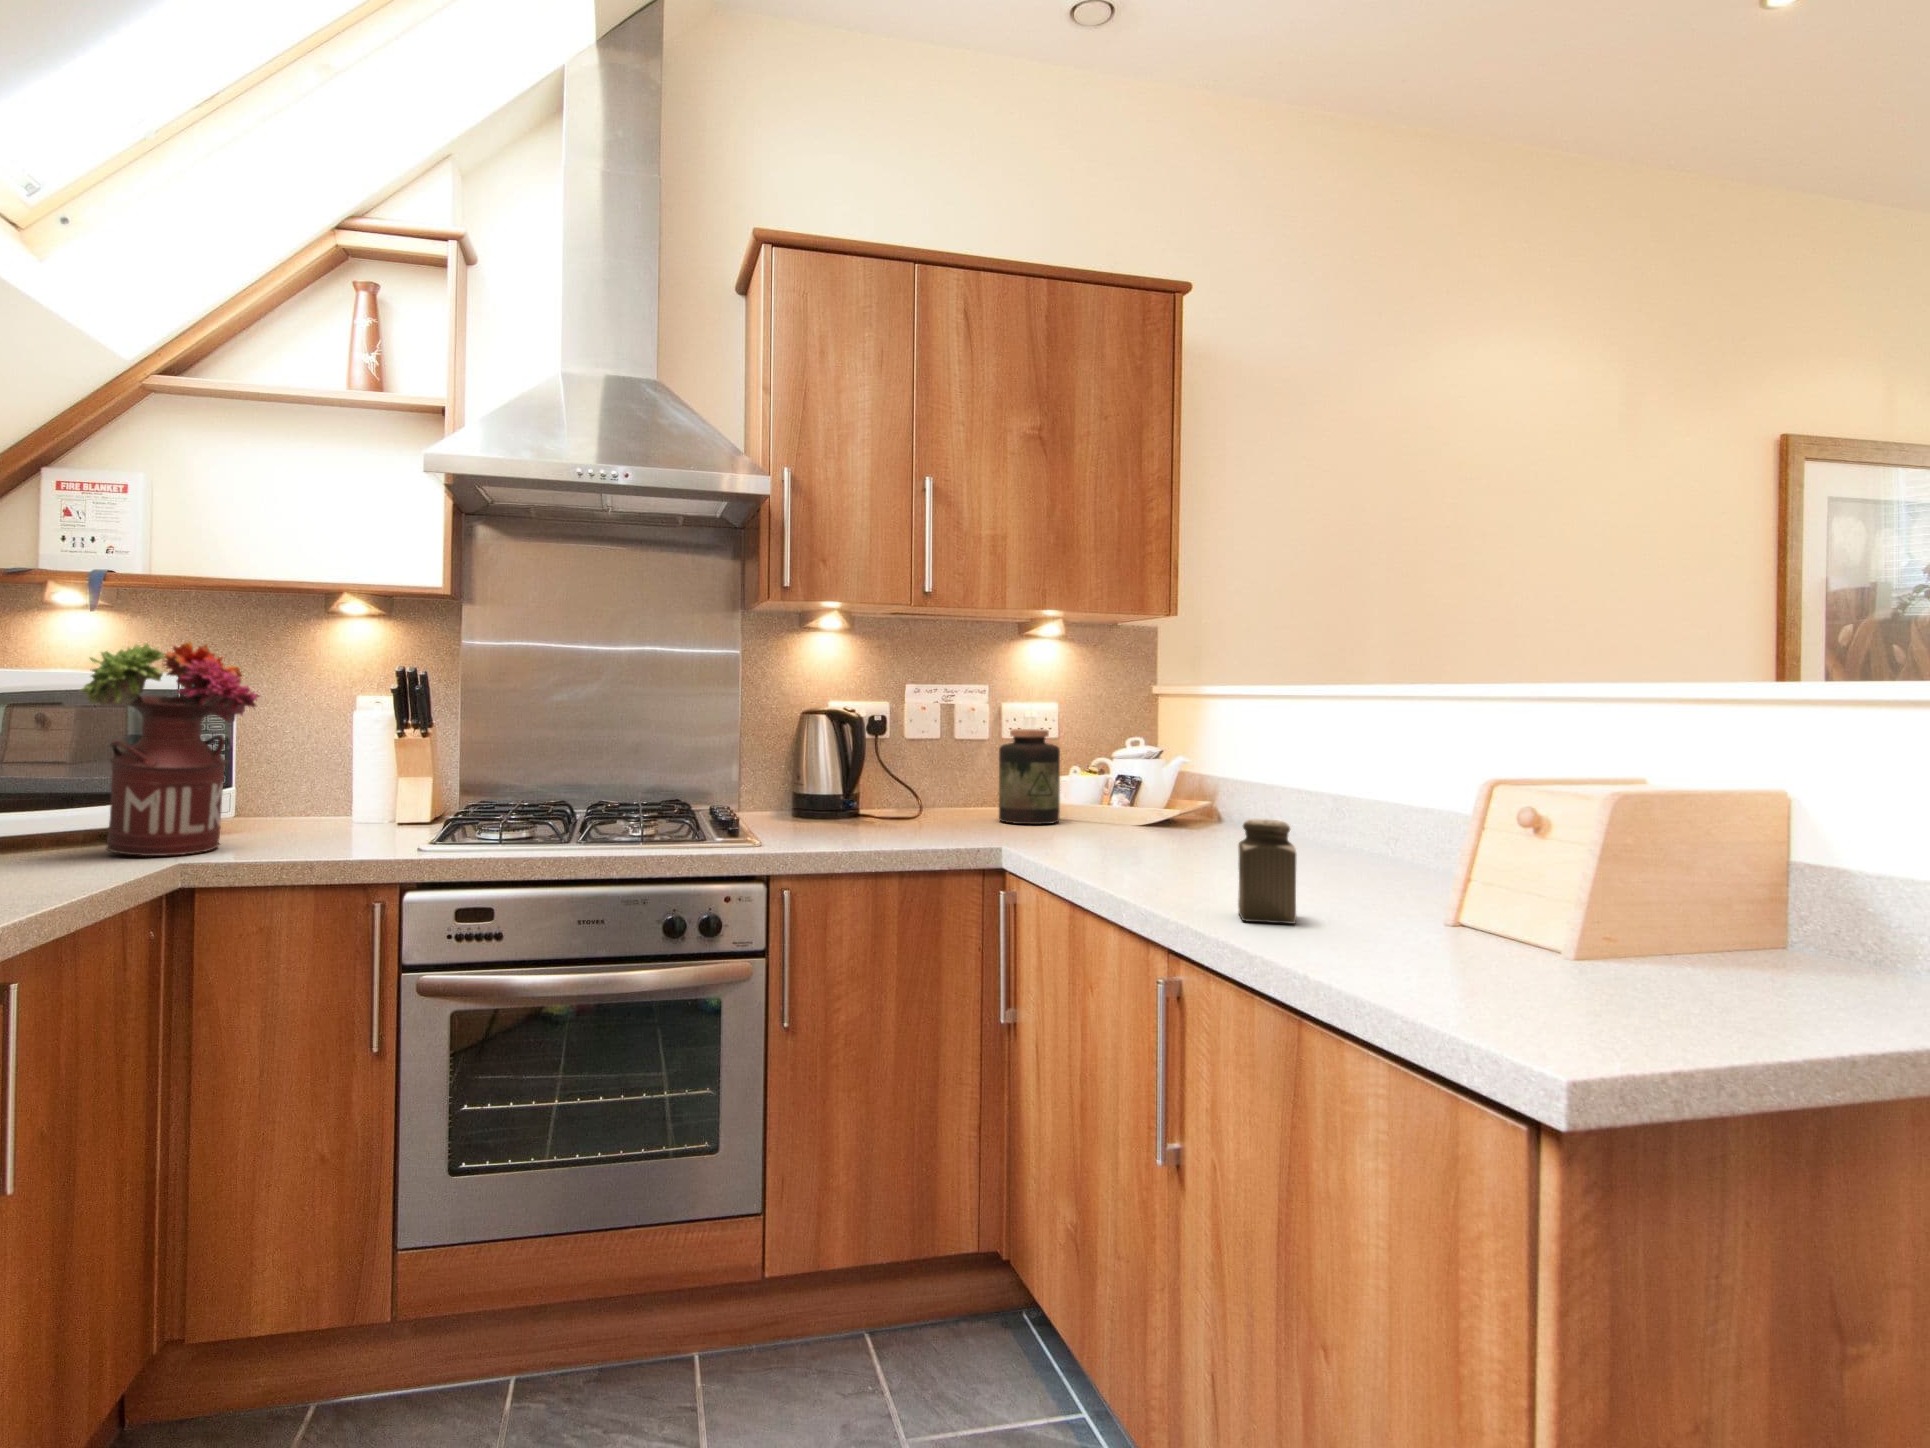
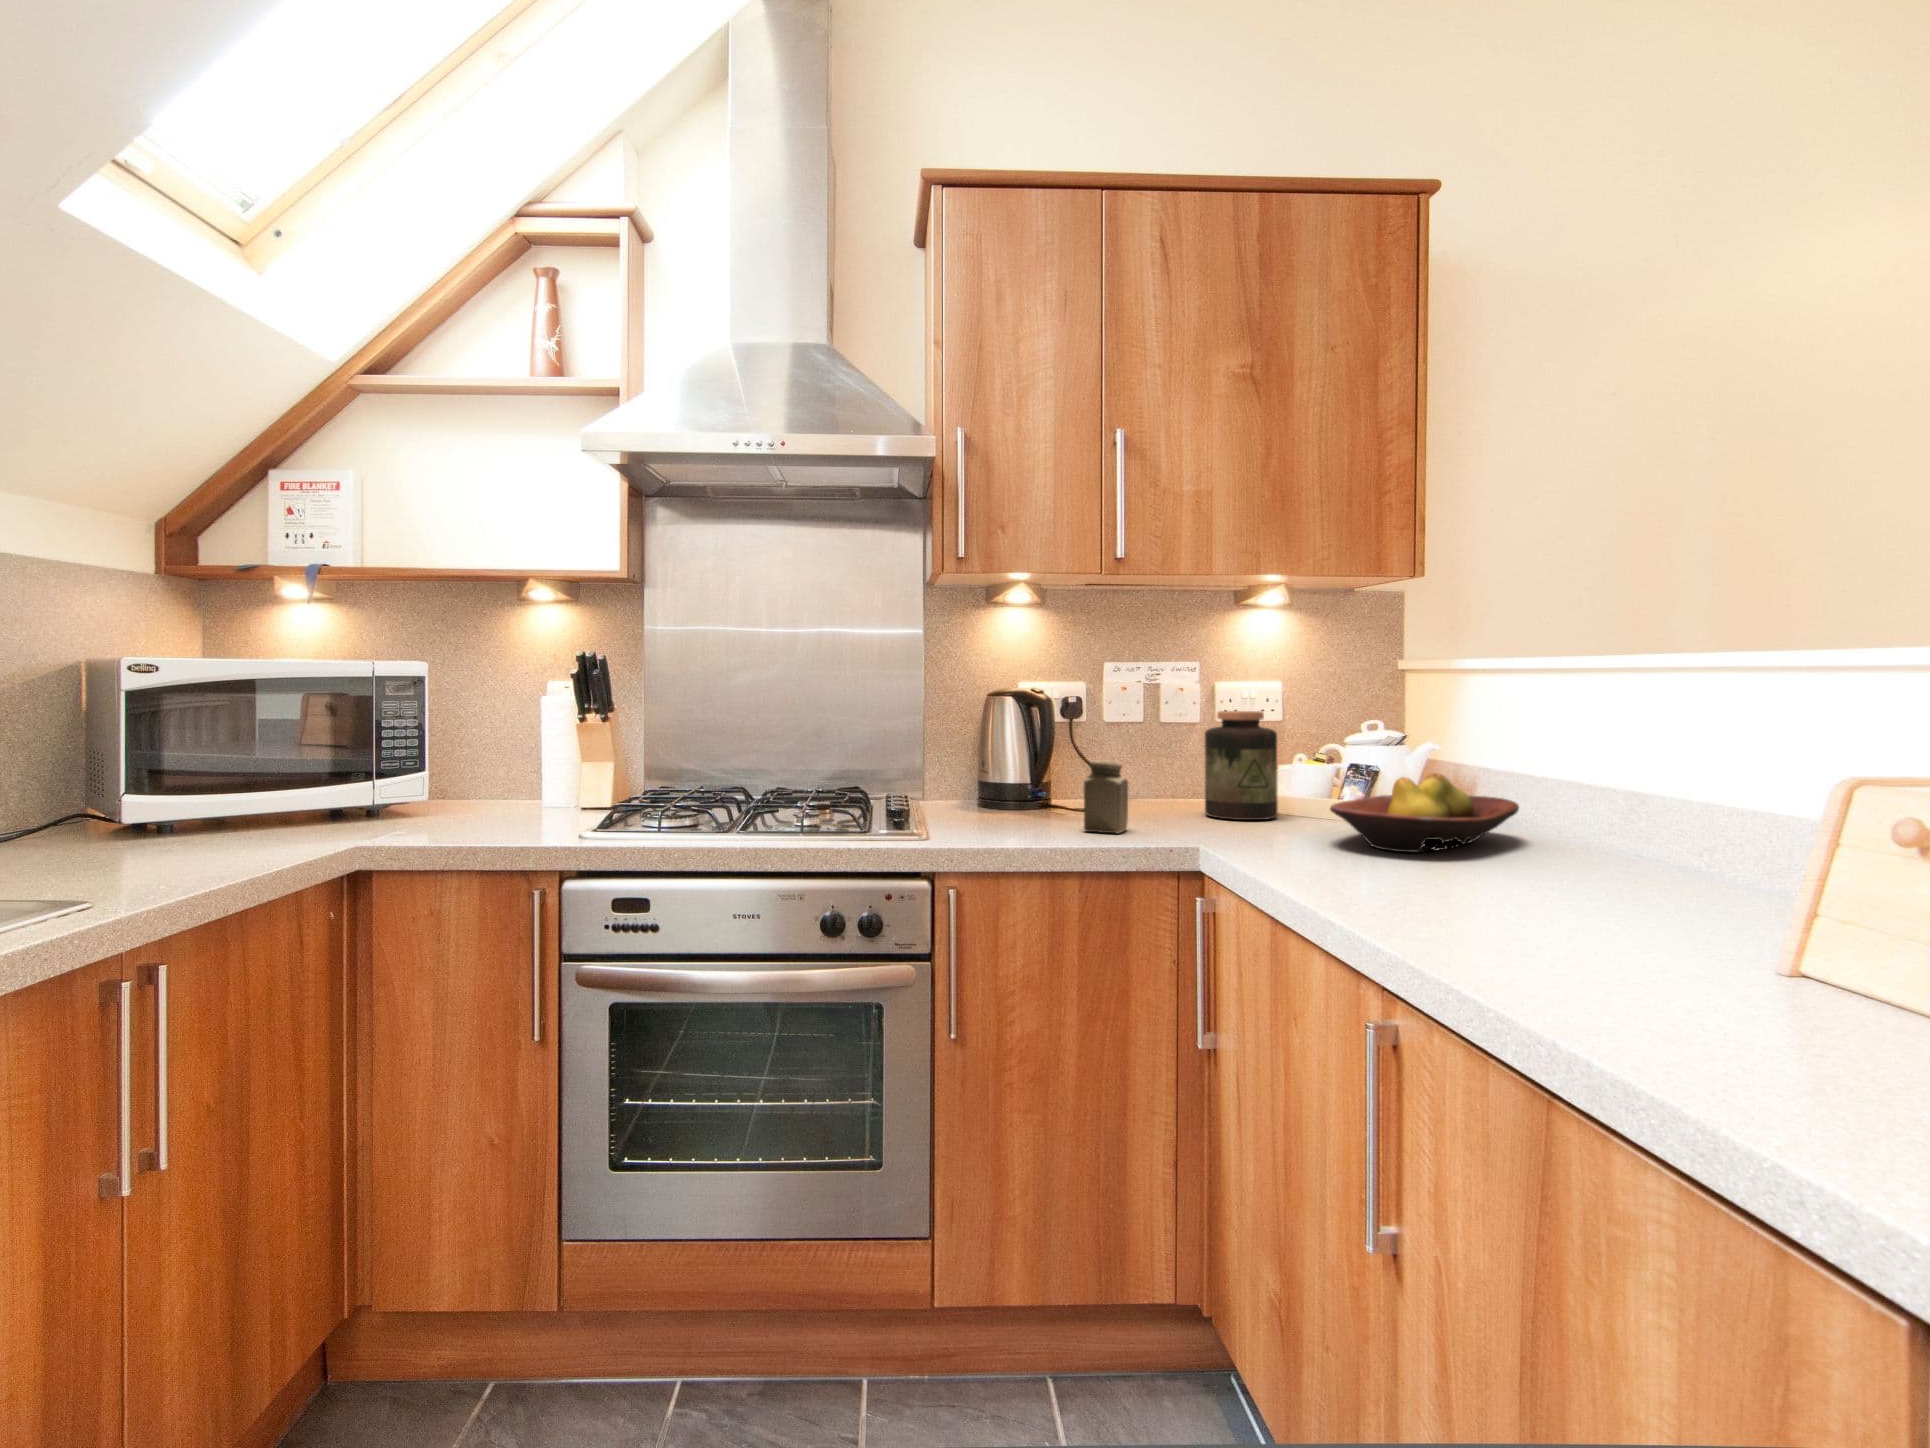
flower arrangement: present [80,642,259,856] -> none [271,628,435,837]
fruit bowl: none [1106,781,1250,846] -> present [1330,773,1519,852]
salt shaker: present [1238,819,1296,924] -> present [1084,760,1128,833]

